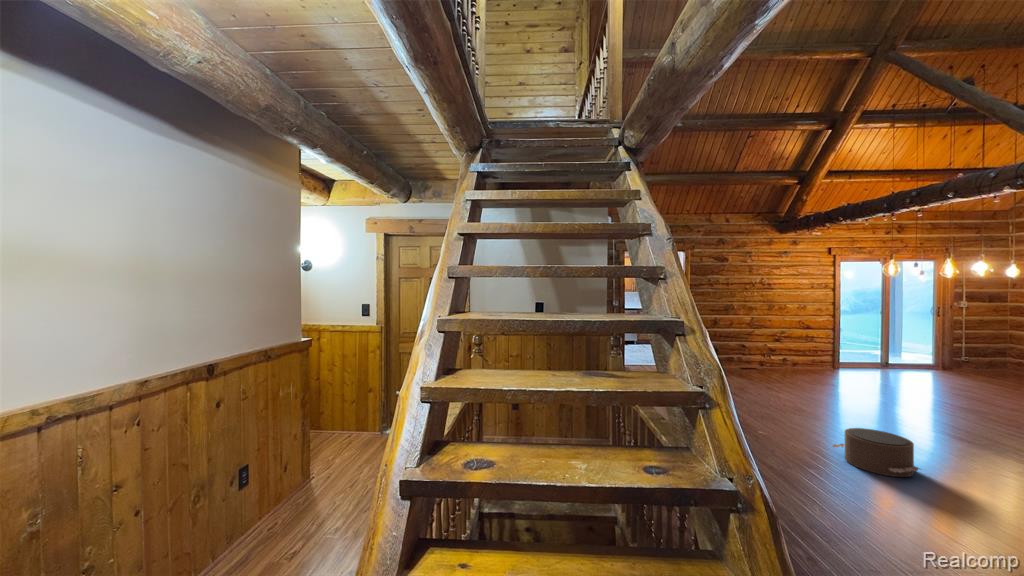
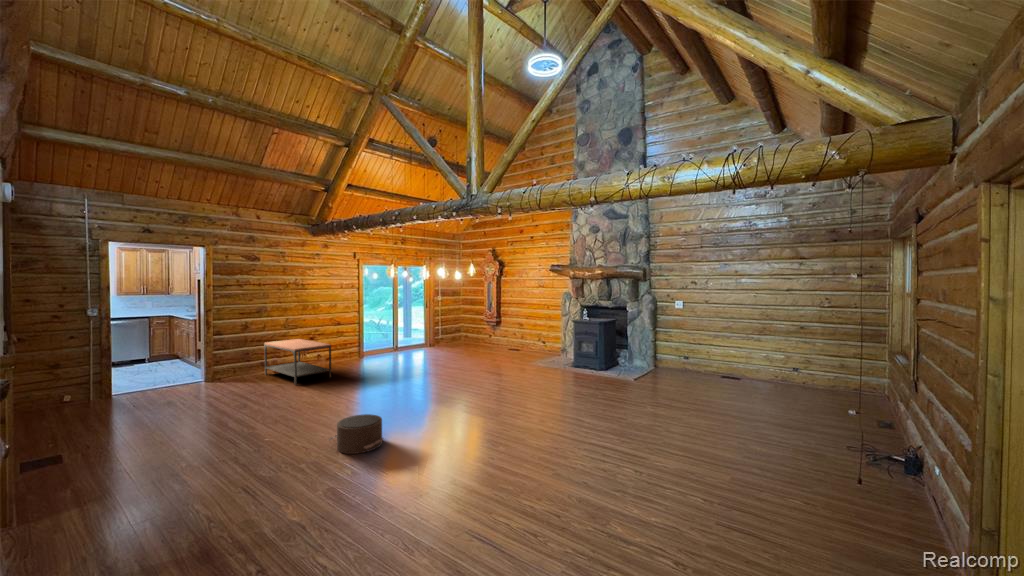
coffee table: none [731,338,806,384] -> present [264,339,331,385]

